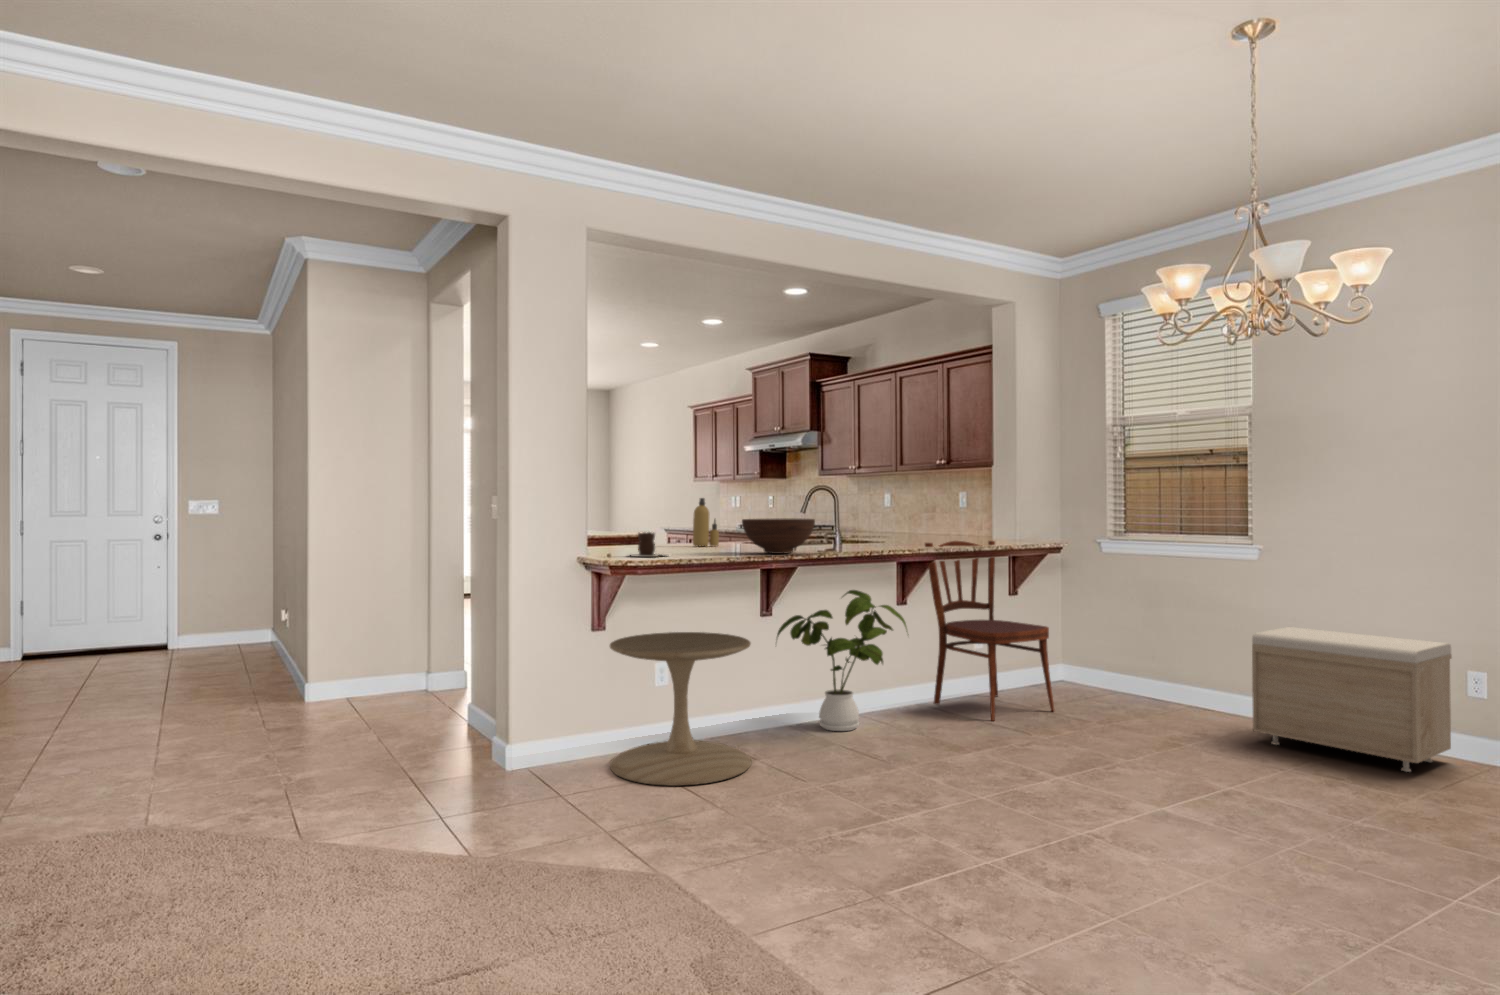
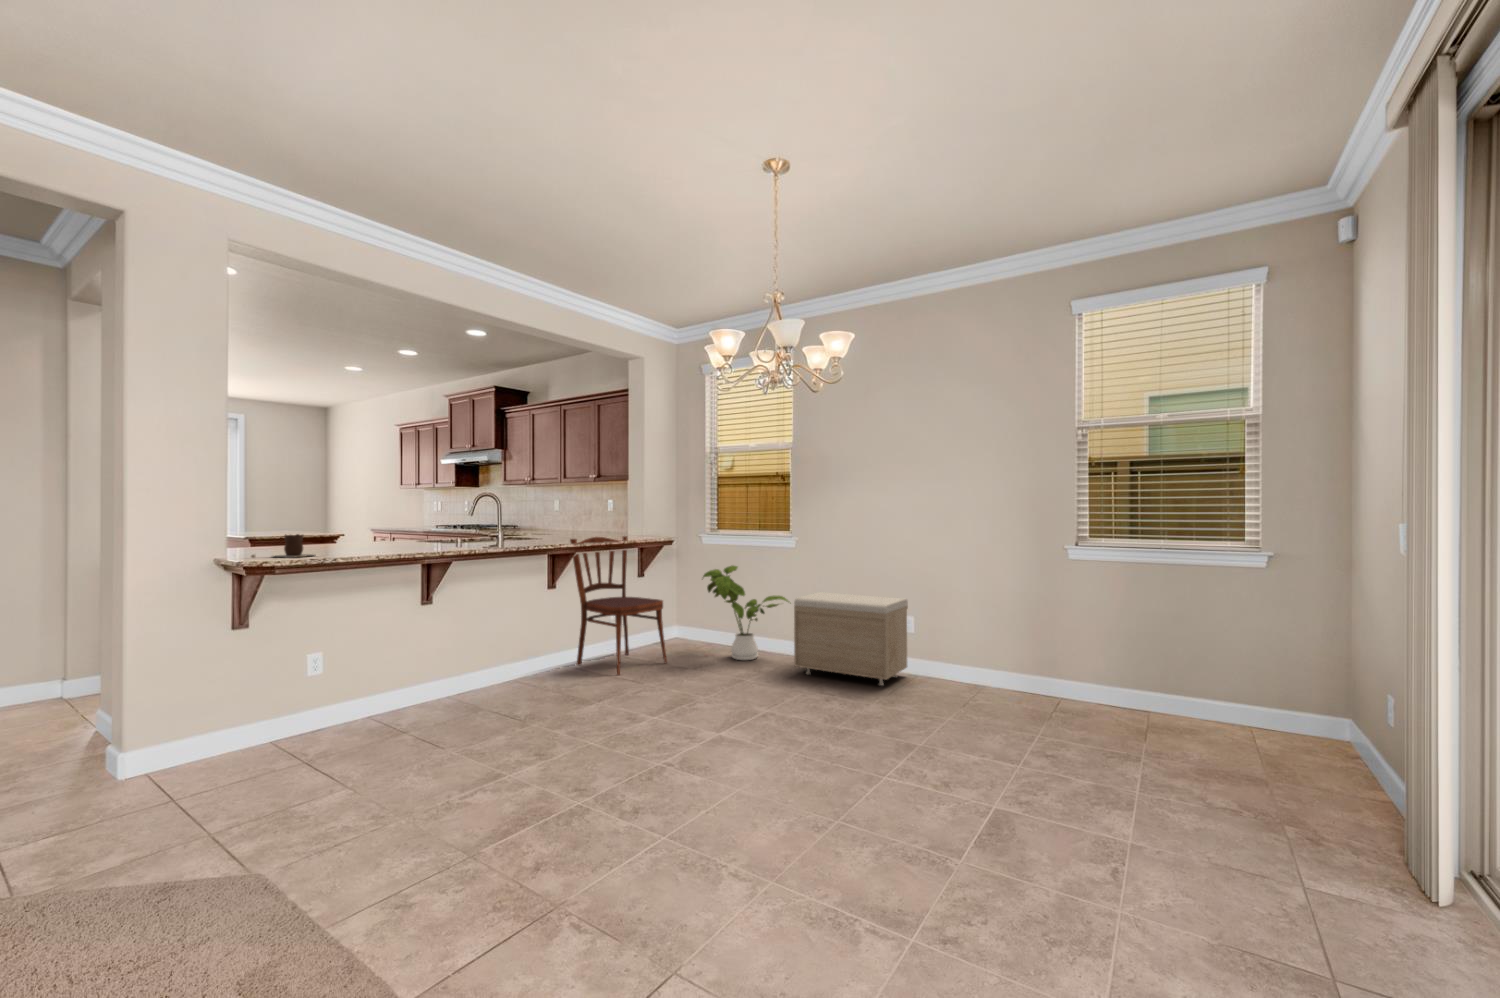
bottle: present [693,498,719,546] -> none [364,503,391,545]
fruit bowl: present [742,519,815,554] -> none [397,521,466,551]
house plant: present [777,590,907,731] -> present [703,566,789,660]
side table: present [610,632,751,786] -> none [243,623,395,768]

